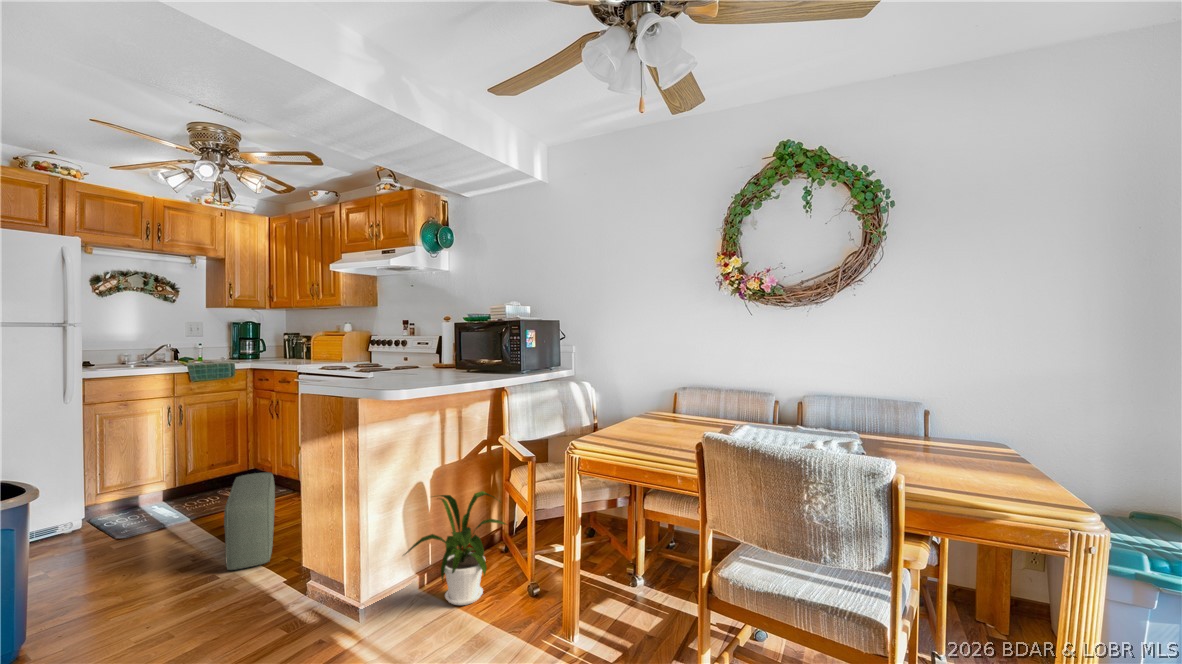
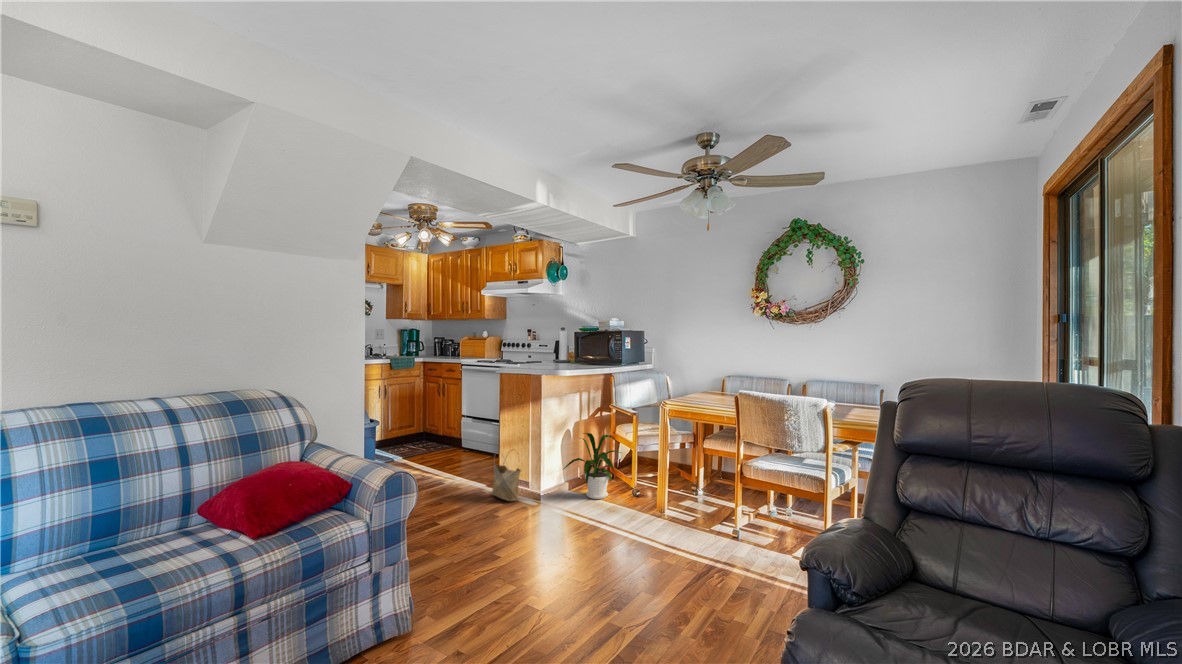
pouf: present [224,473,275,570] -> none [436,428,472,480]
woven basket: none [276,524,323,622] -> present [491,465,521,501]

